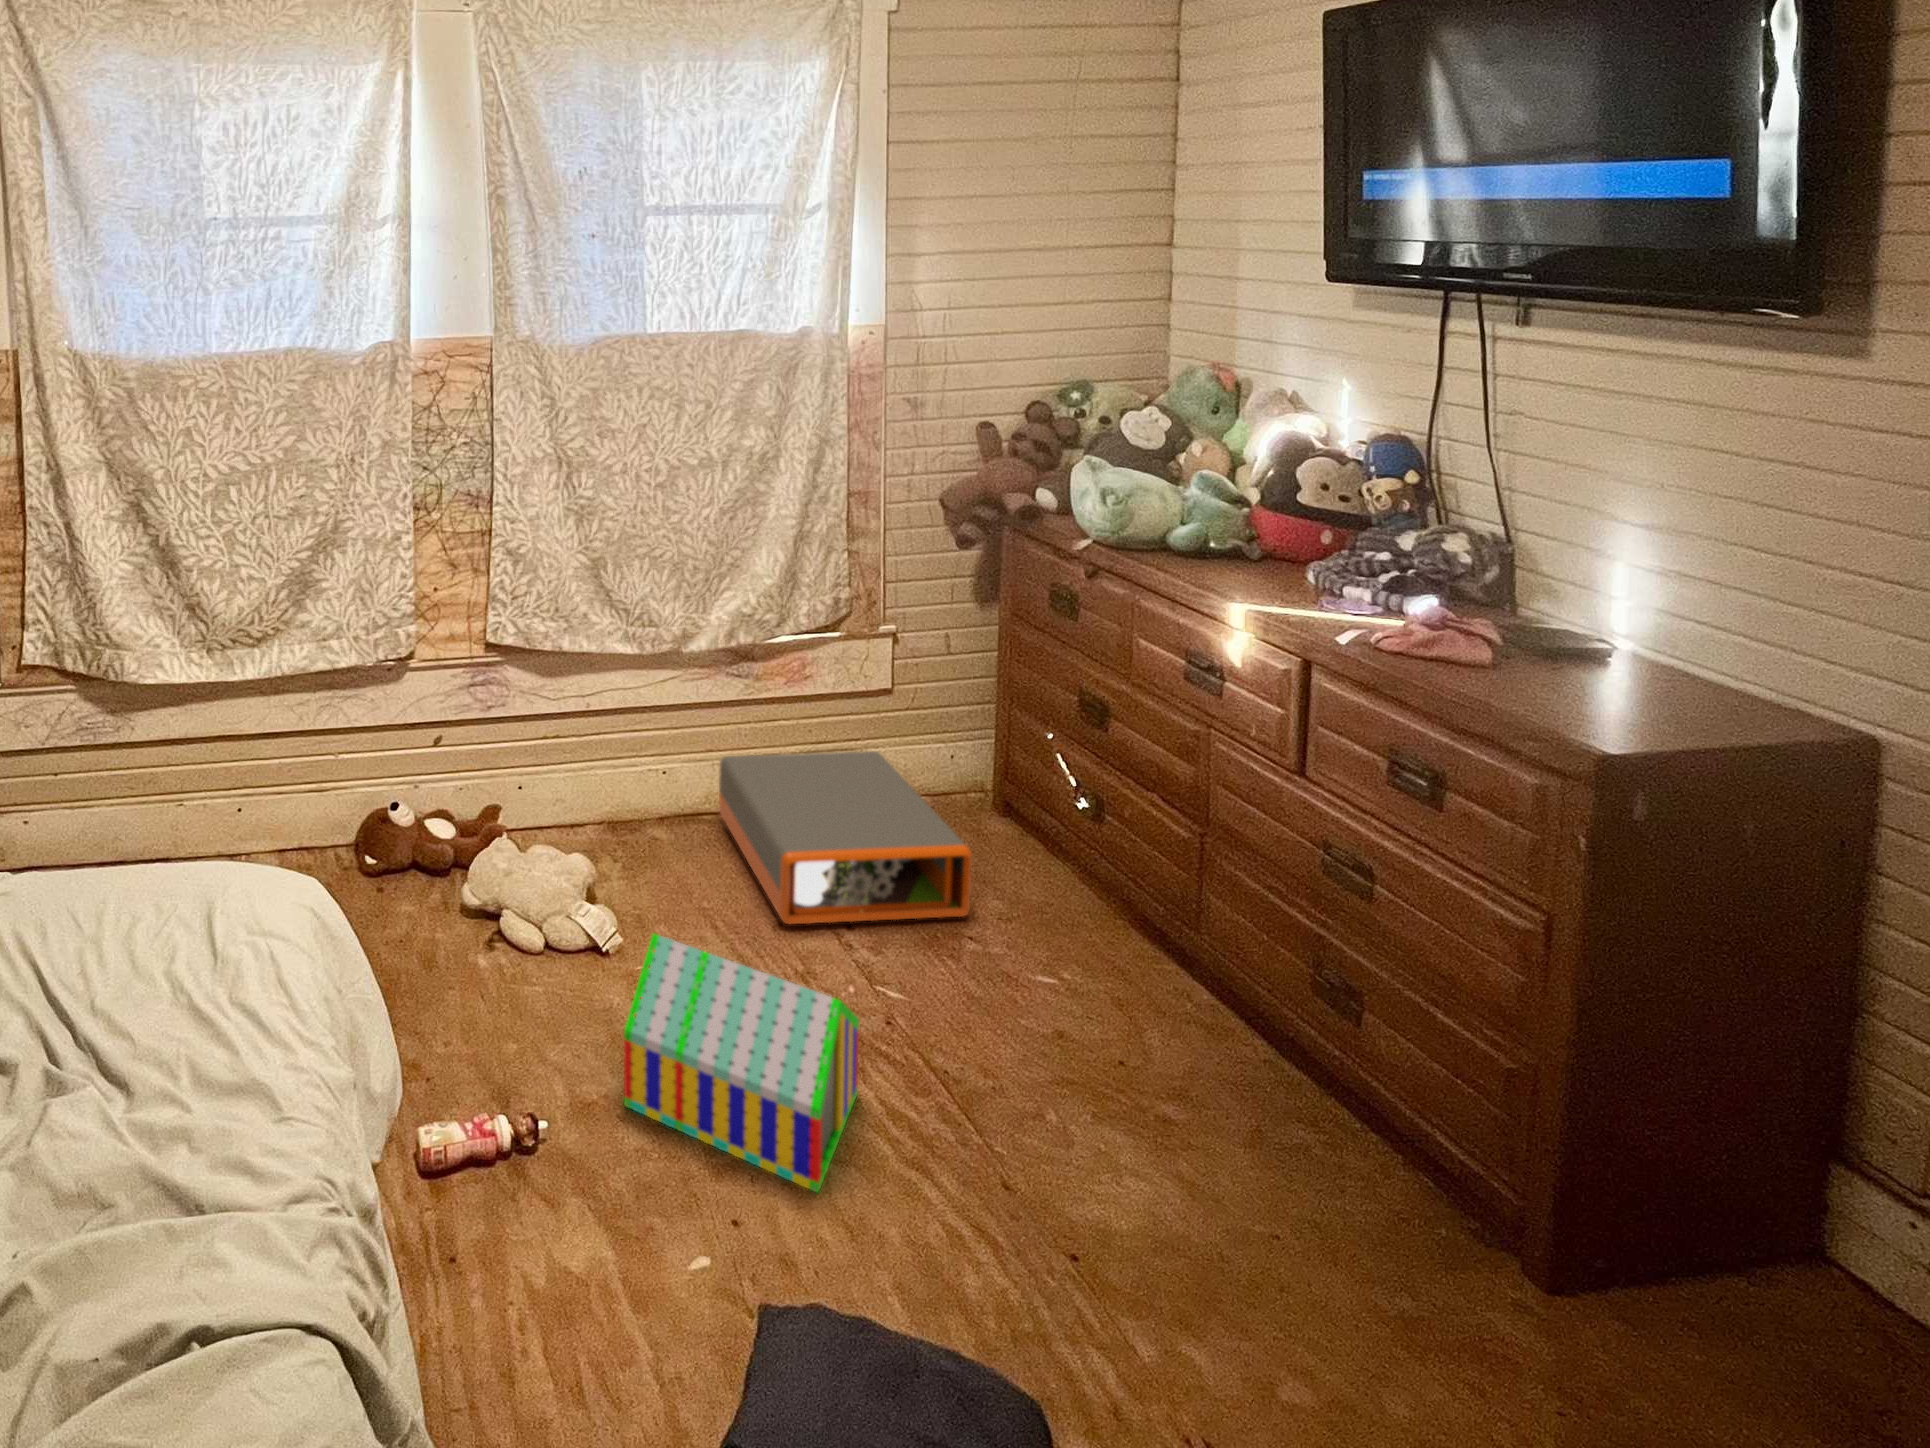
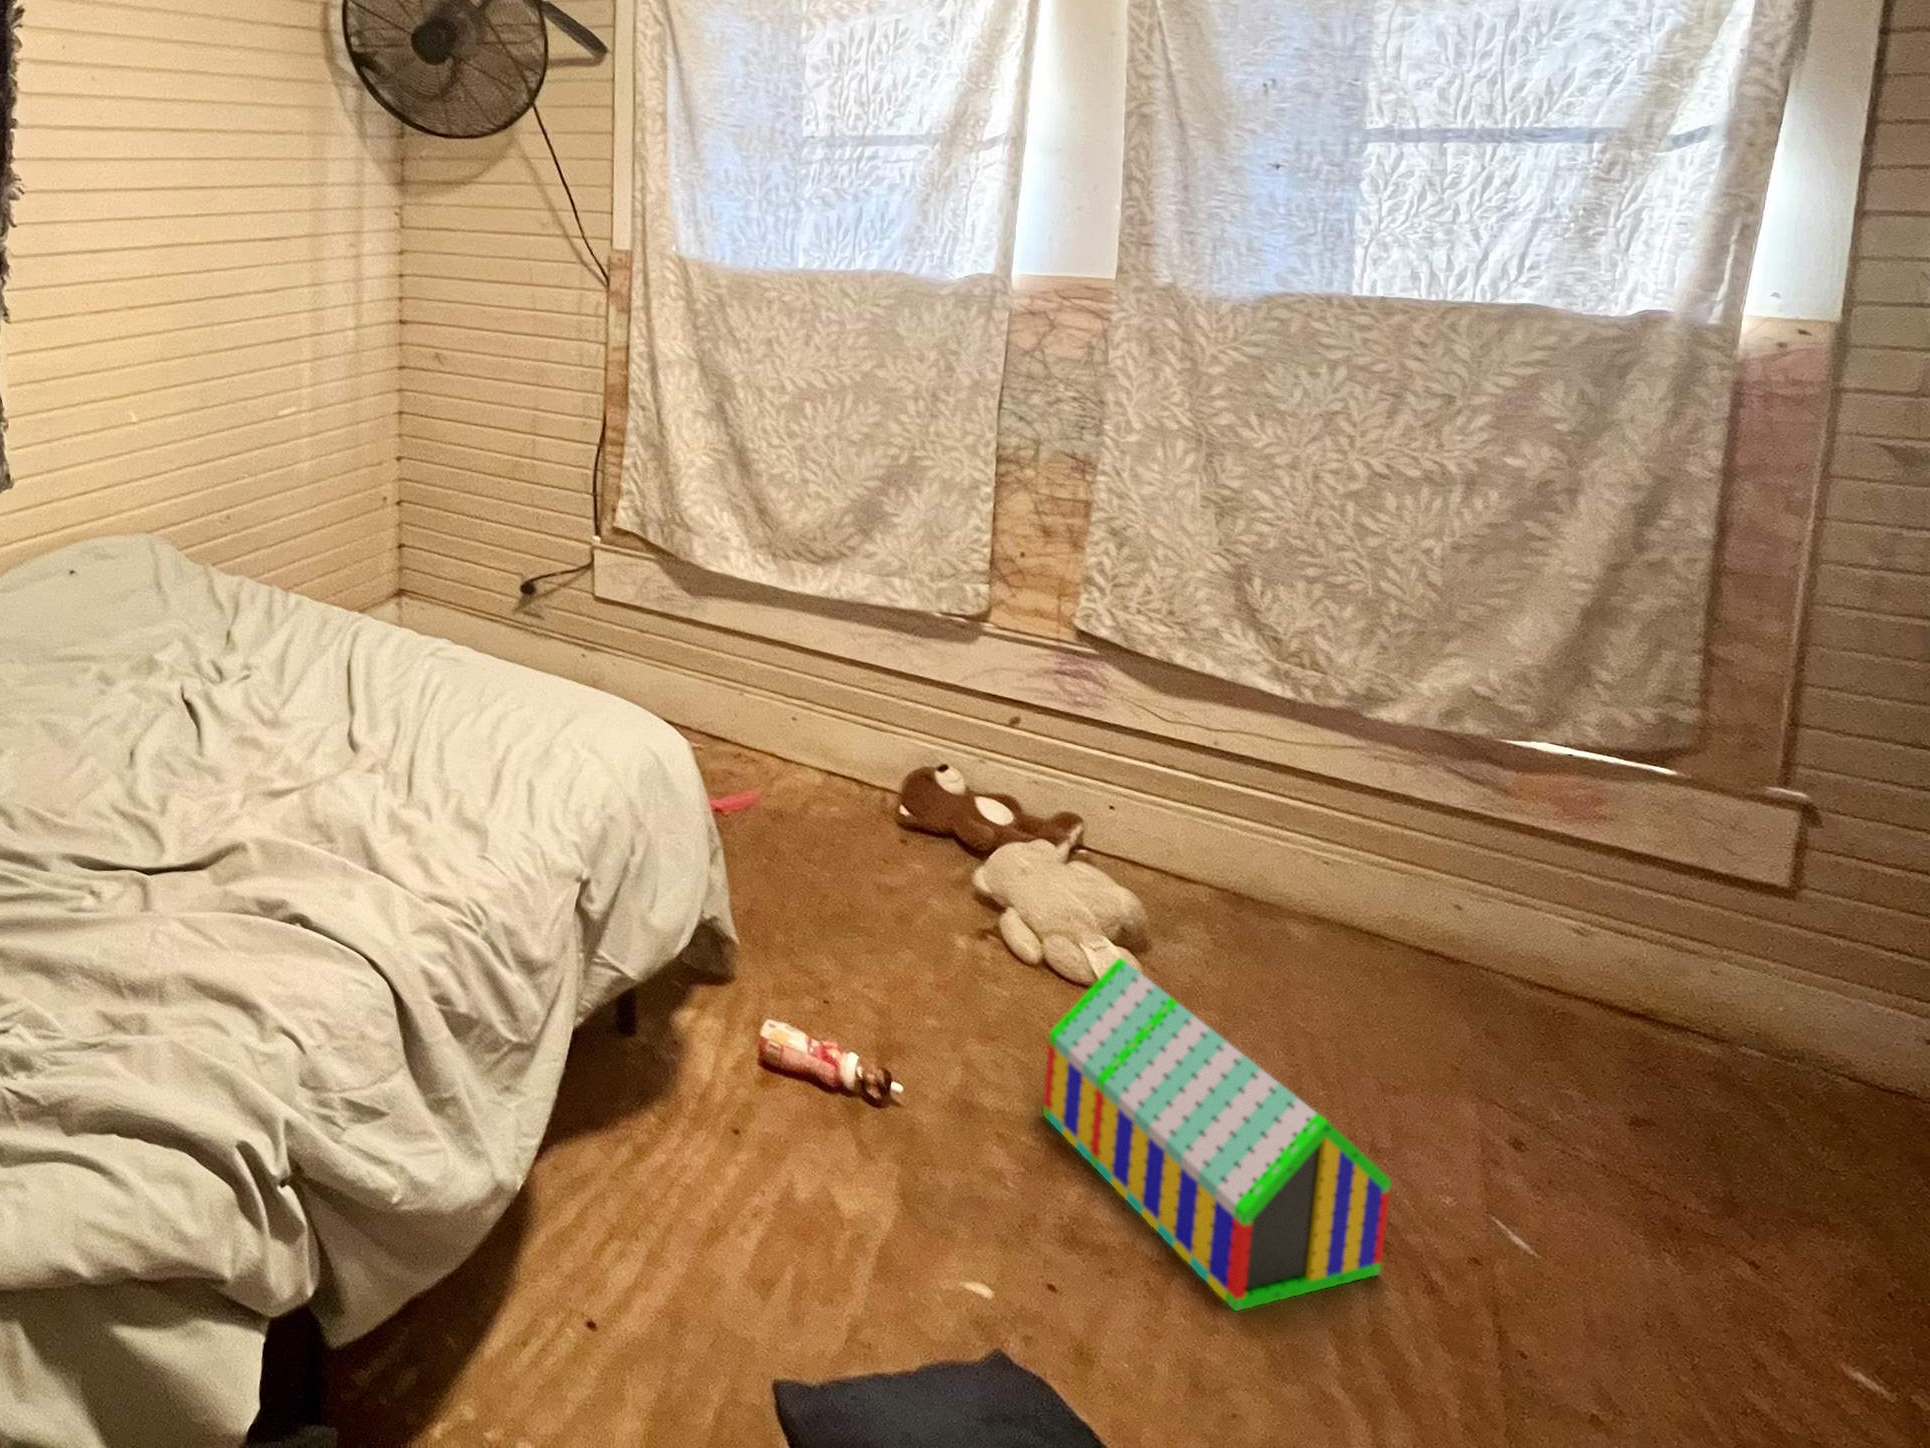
storage box: present [719,751,972,924] -> none [1408,874,1814,1228]

